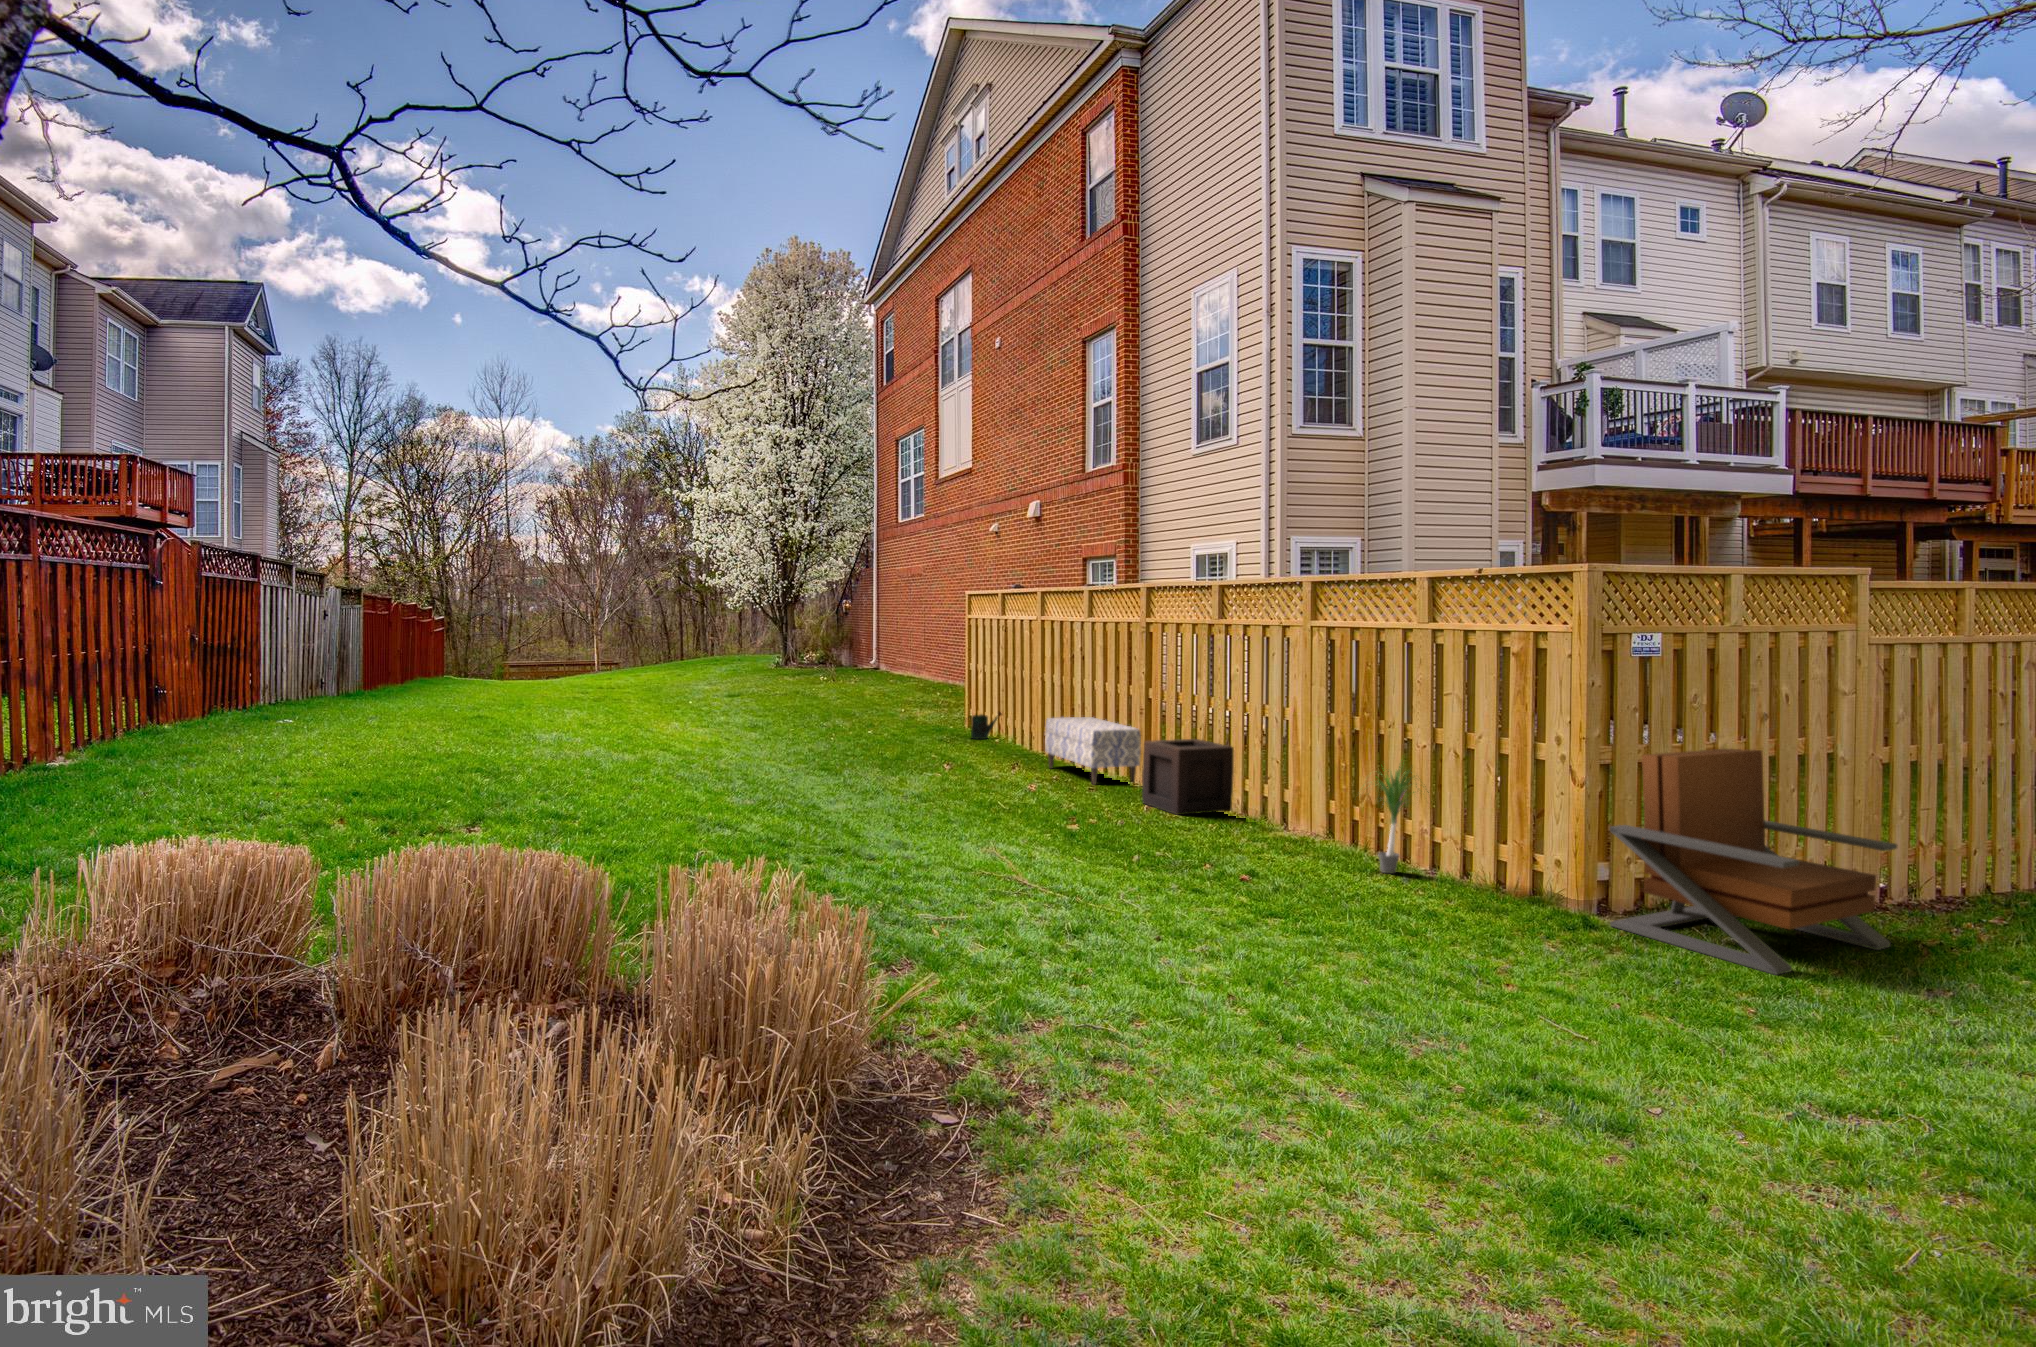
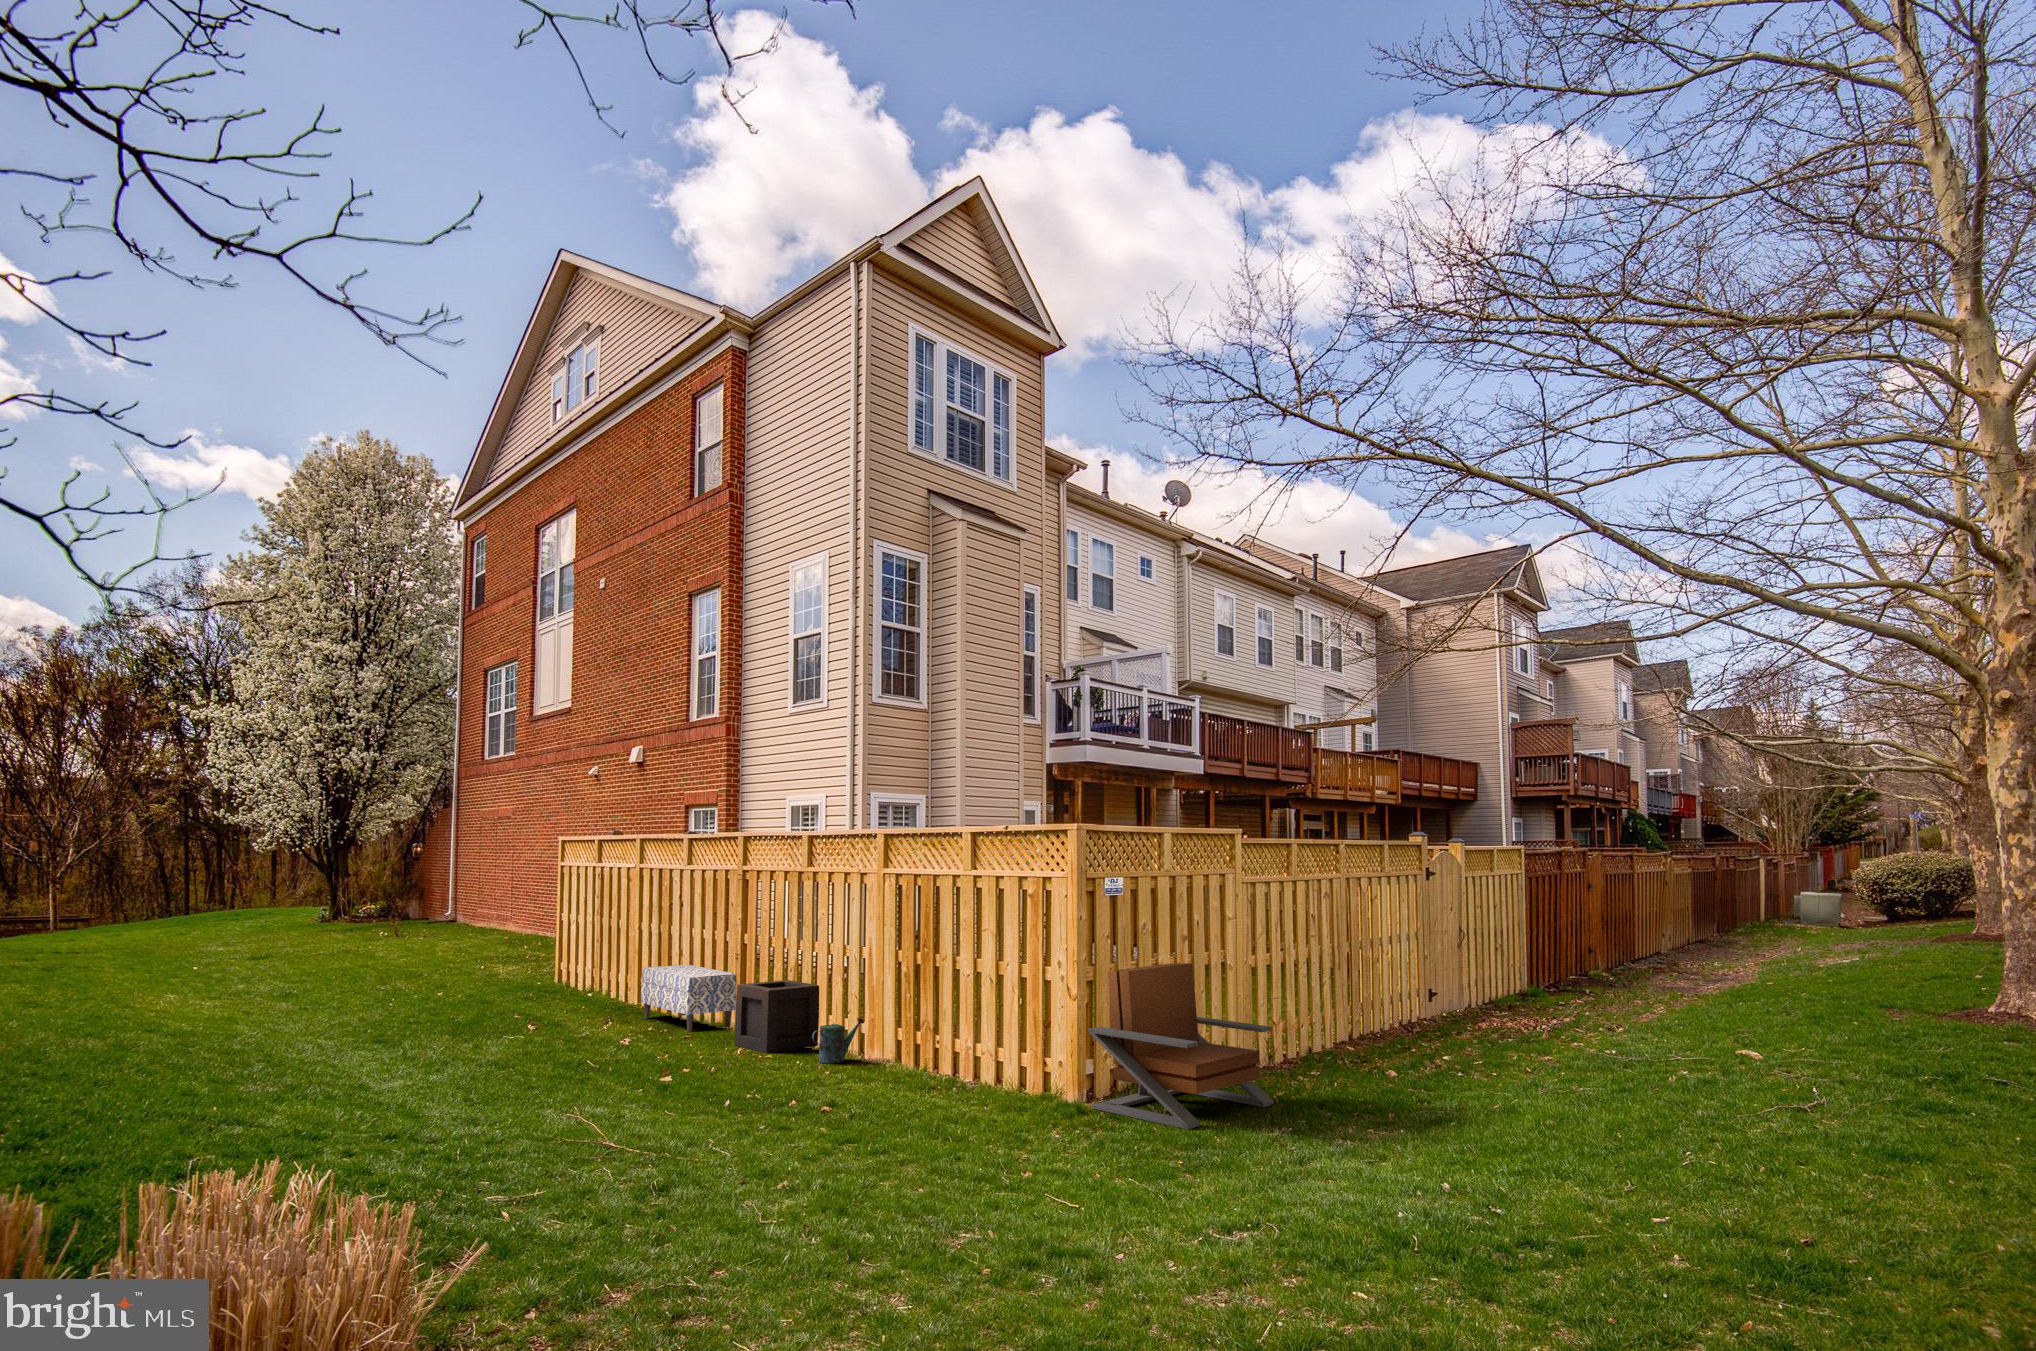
watering can: present [971,712,1001,739] -> present [812,1018,864,1064]
potted plant: present [1363,766,1429,873] -> none [910,981,975,1086]

